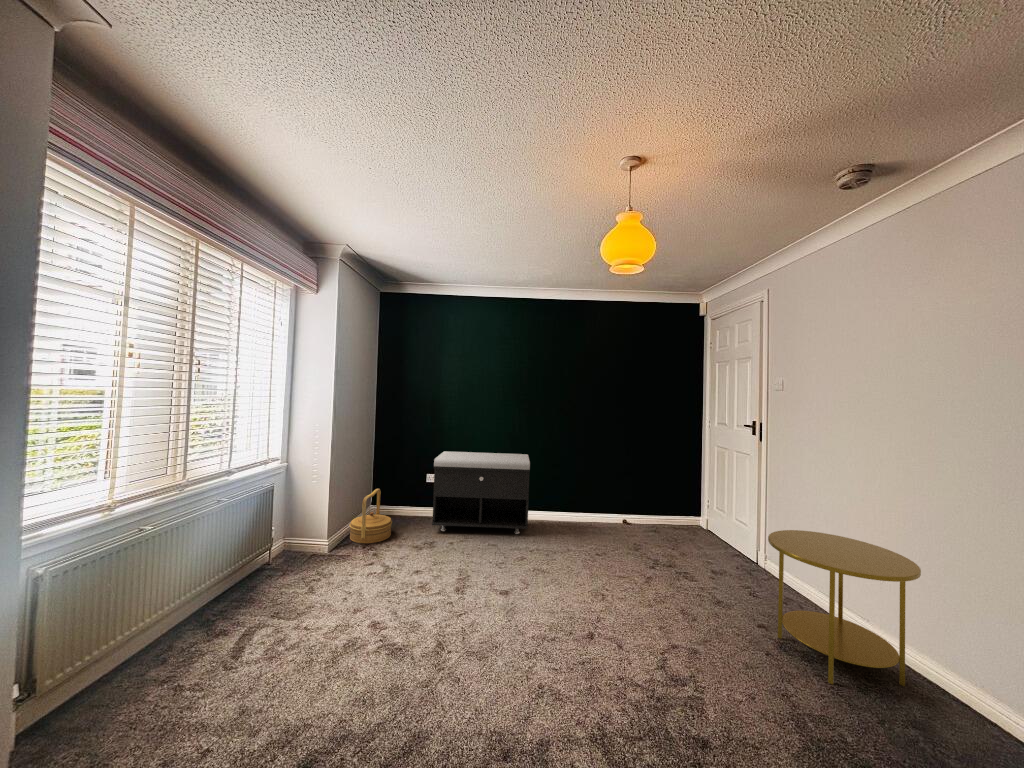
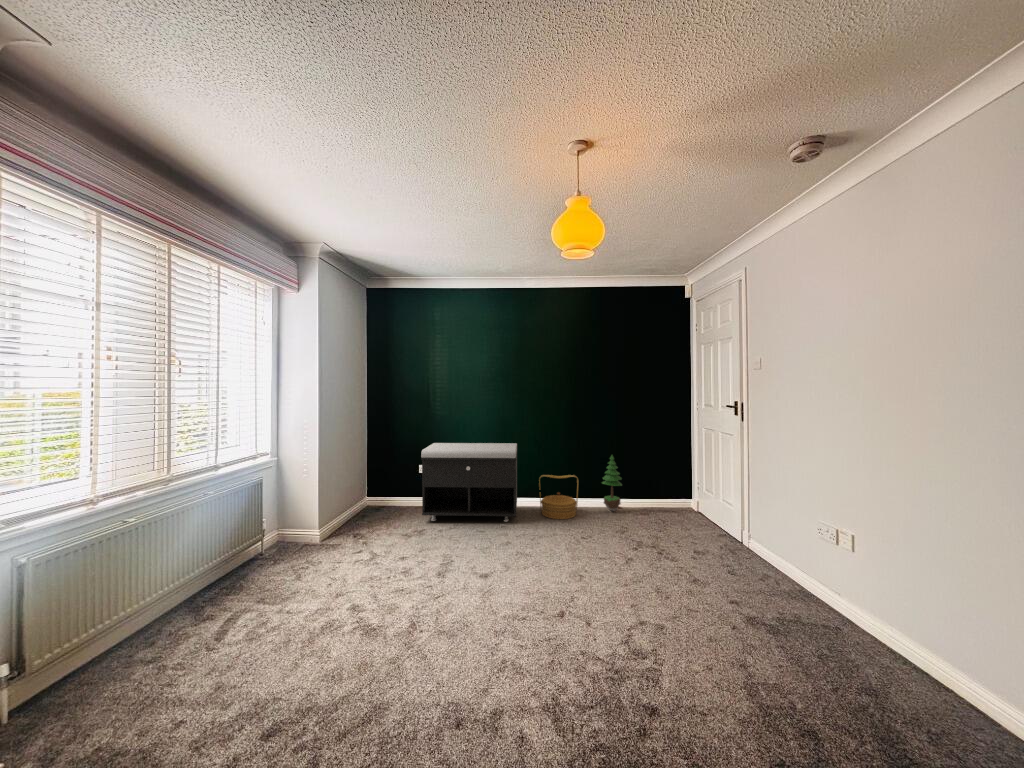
potted tree: none [611,468,633,526] -> present [602,455,622,511]
woven basket: present [349,489,392,543] -> present [539,475,578,519]
side table: present [768,530,921,686] -> none [736,508,881,657]

